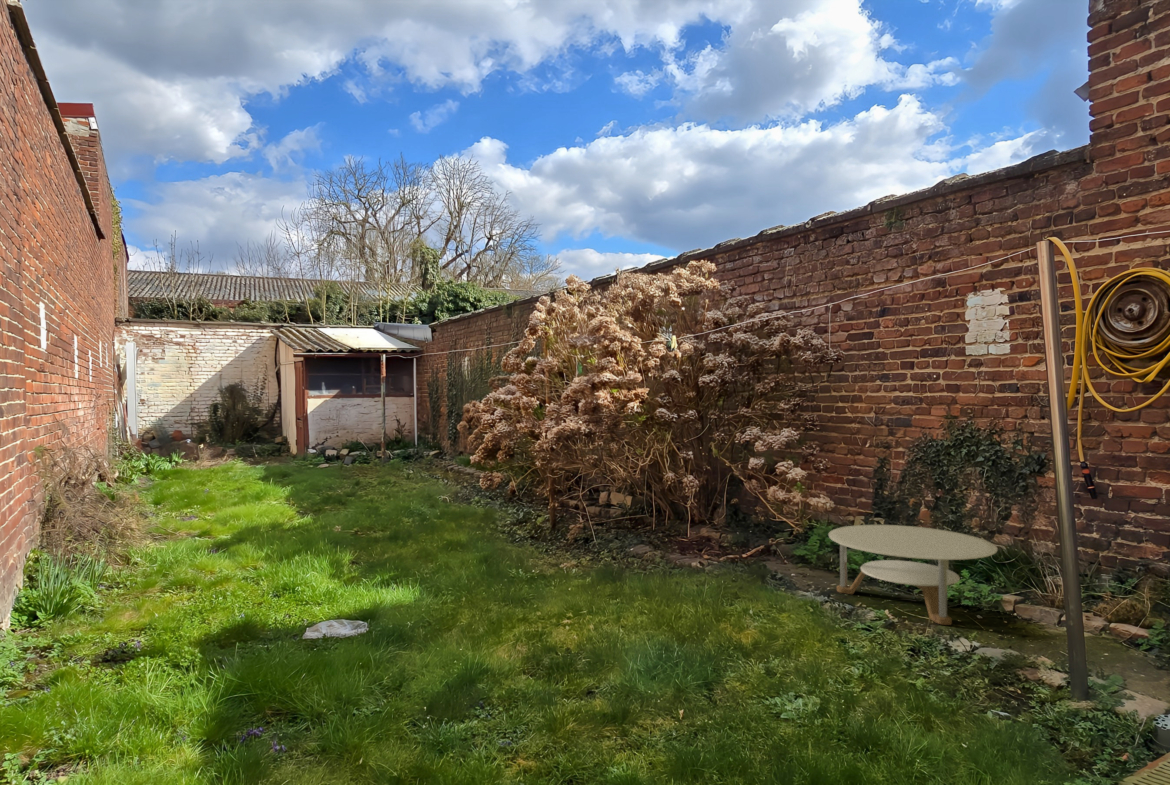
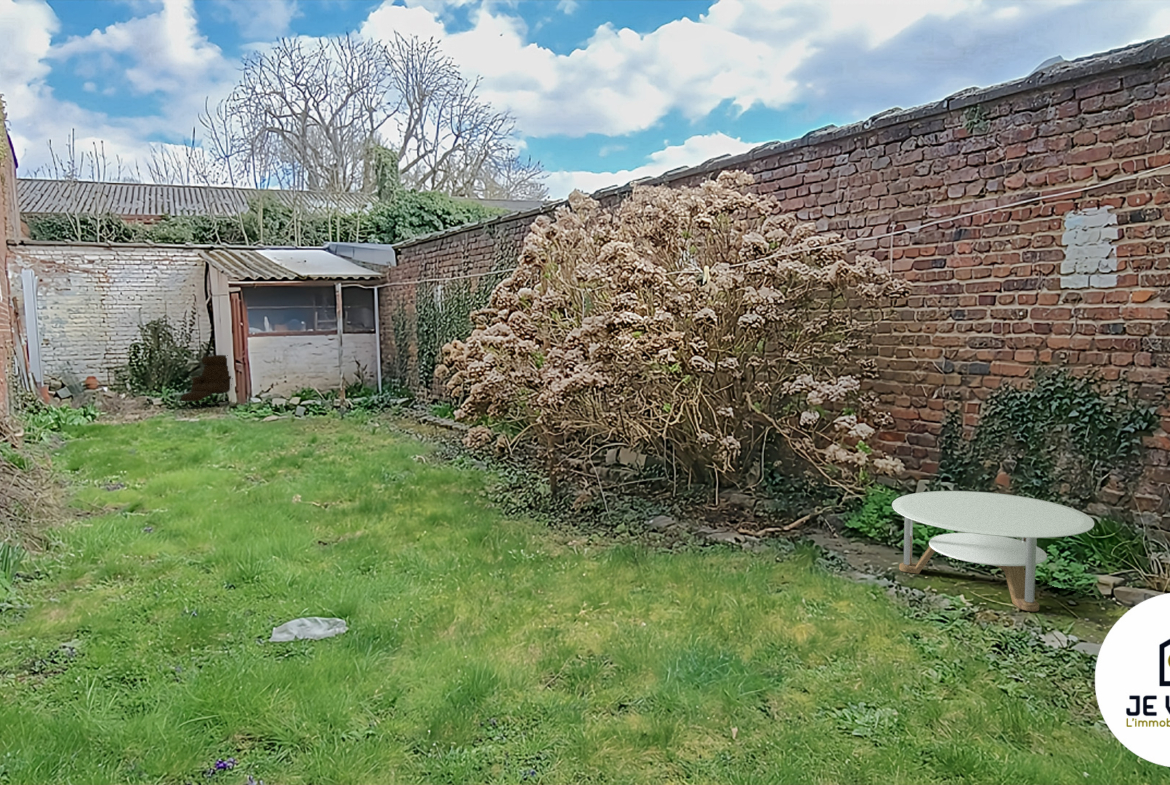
lounge chair: none [247,414,294,458] -> present [181,355,233,408]

